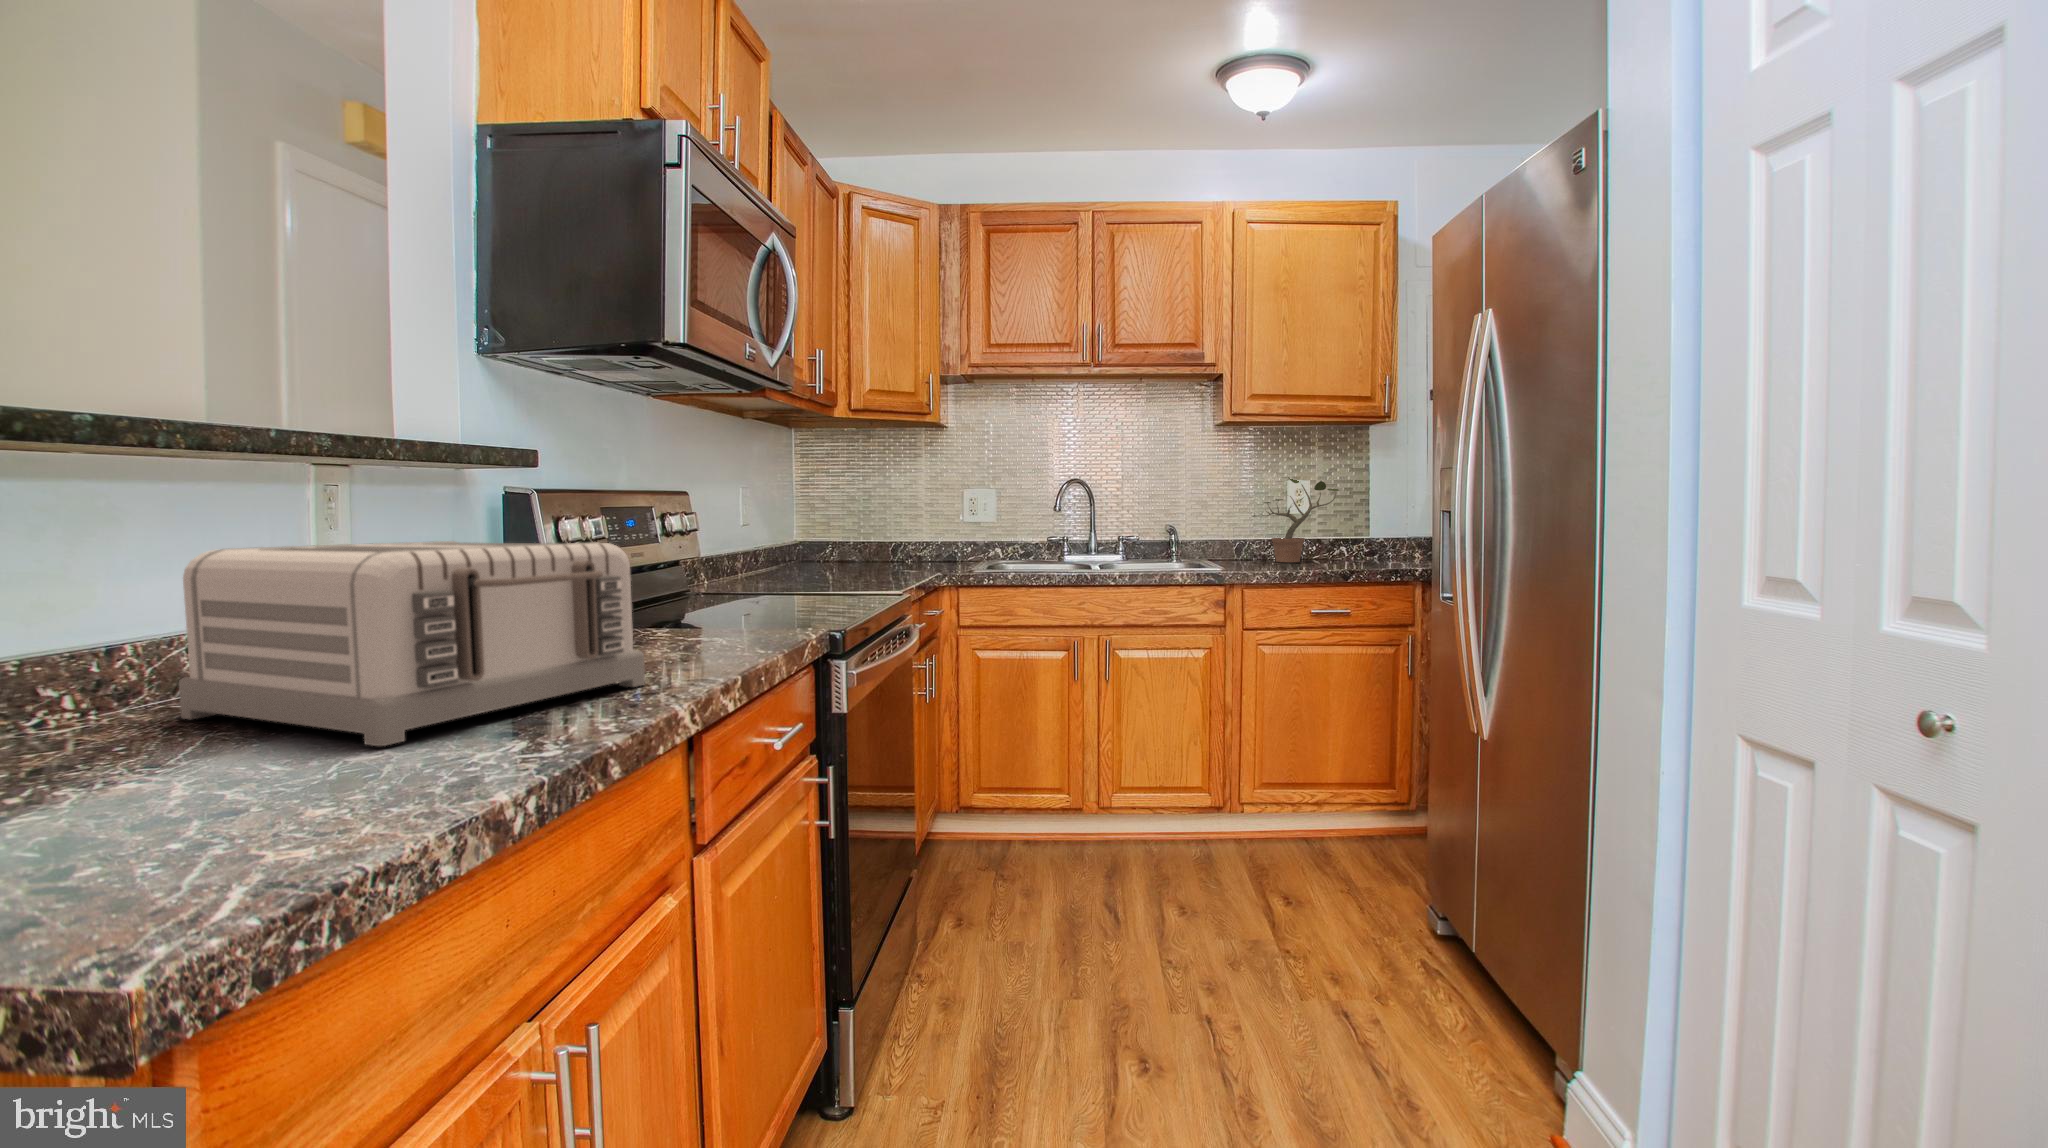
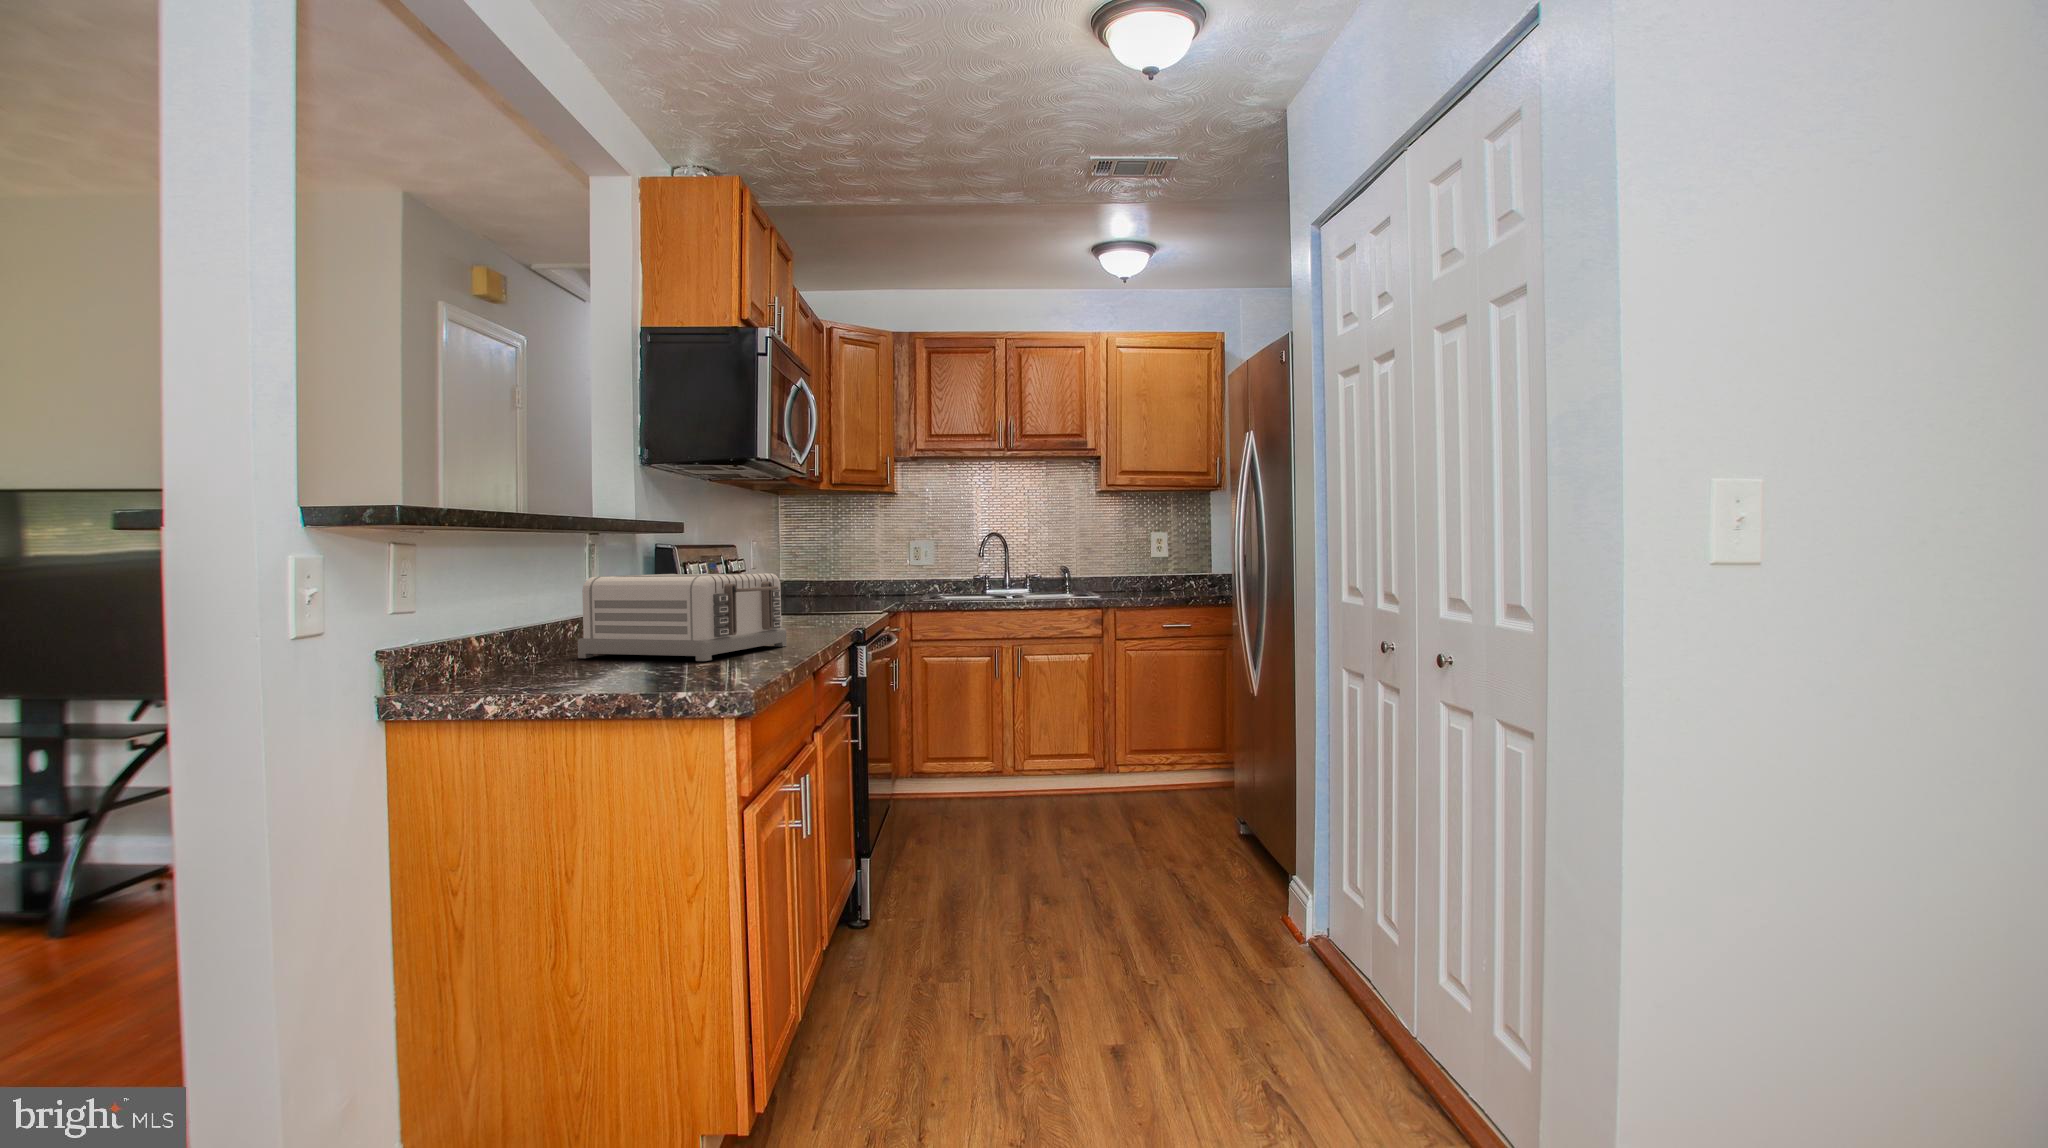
potted plant: present [1253,478,1339,562] -> none [1124,523,1188,592]

